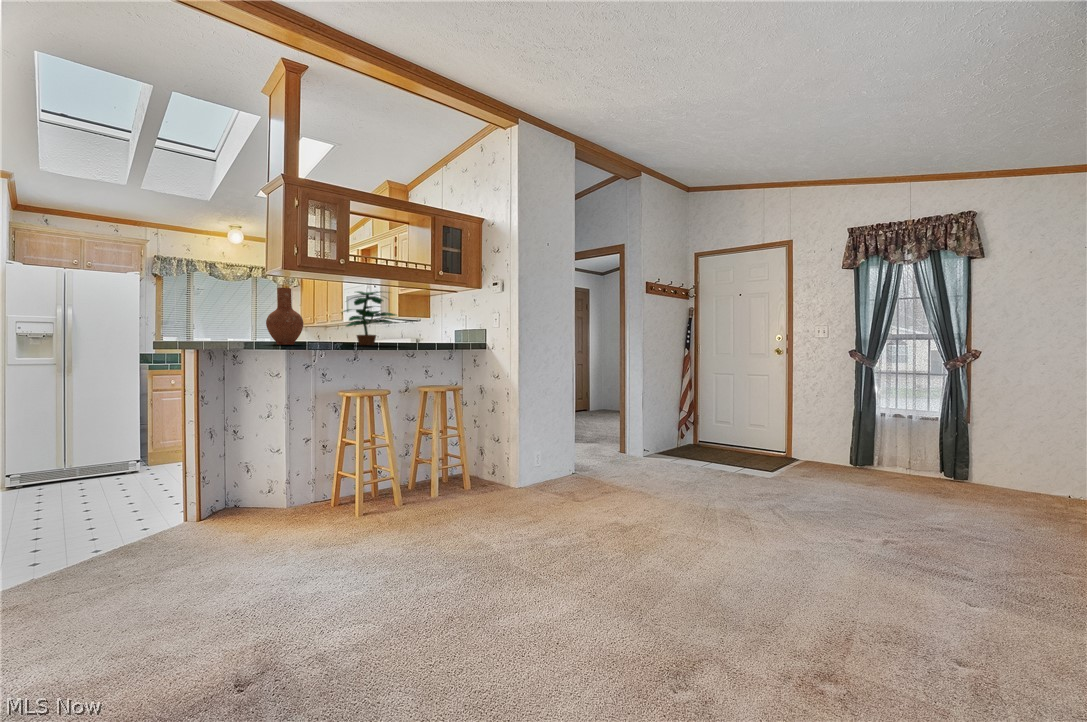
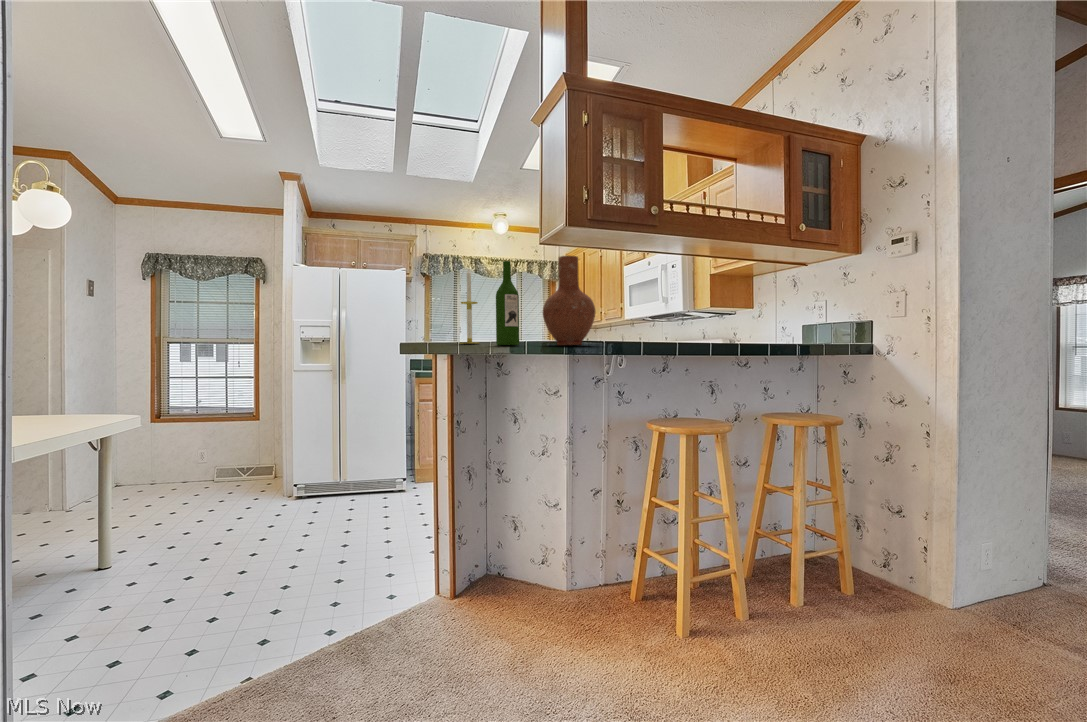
wine bottle: none [231,289,249,345] -> present [496,261,519,346]
candle: none [202,290,218,343] -> present [460,269,479,344]
potted plant: present [343,291,395,345] -> none [649,255,738,346]

